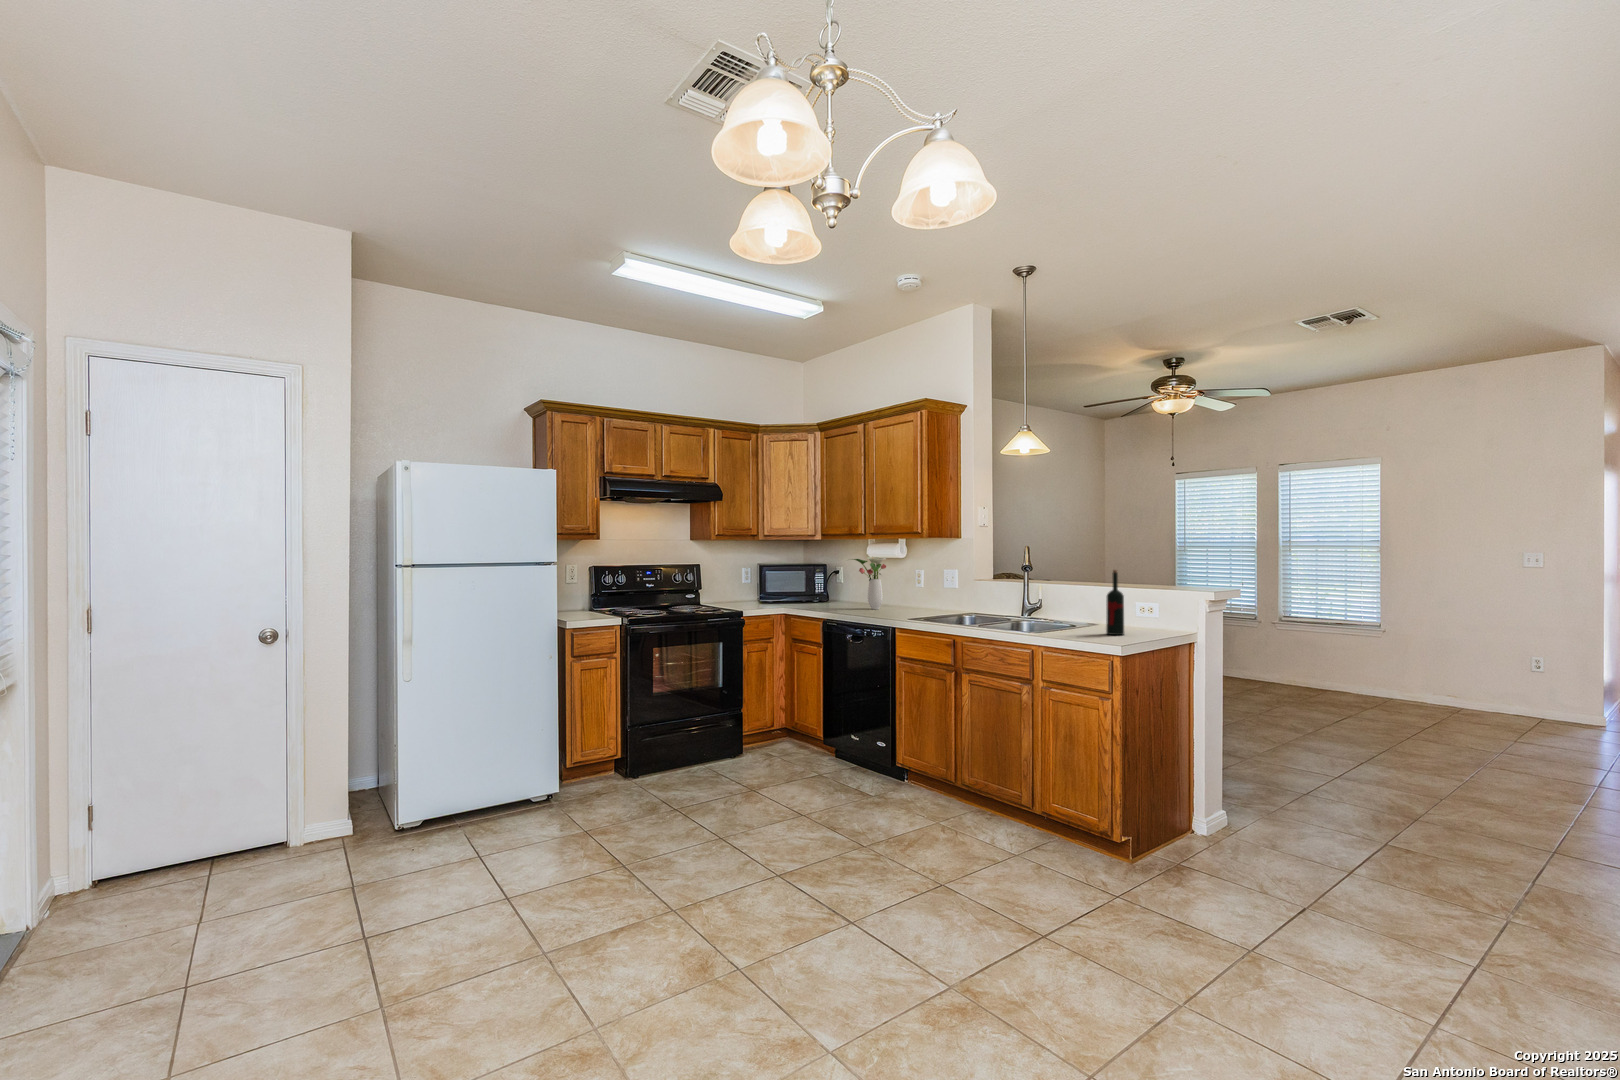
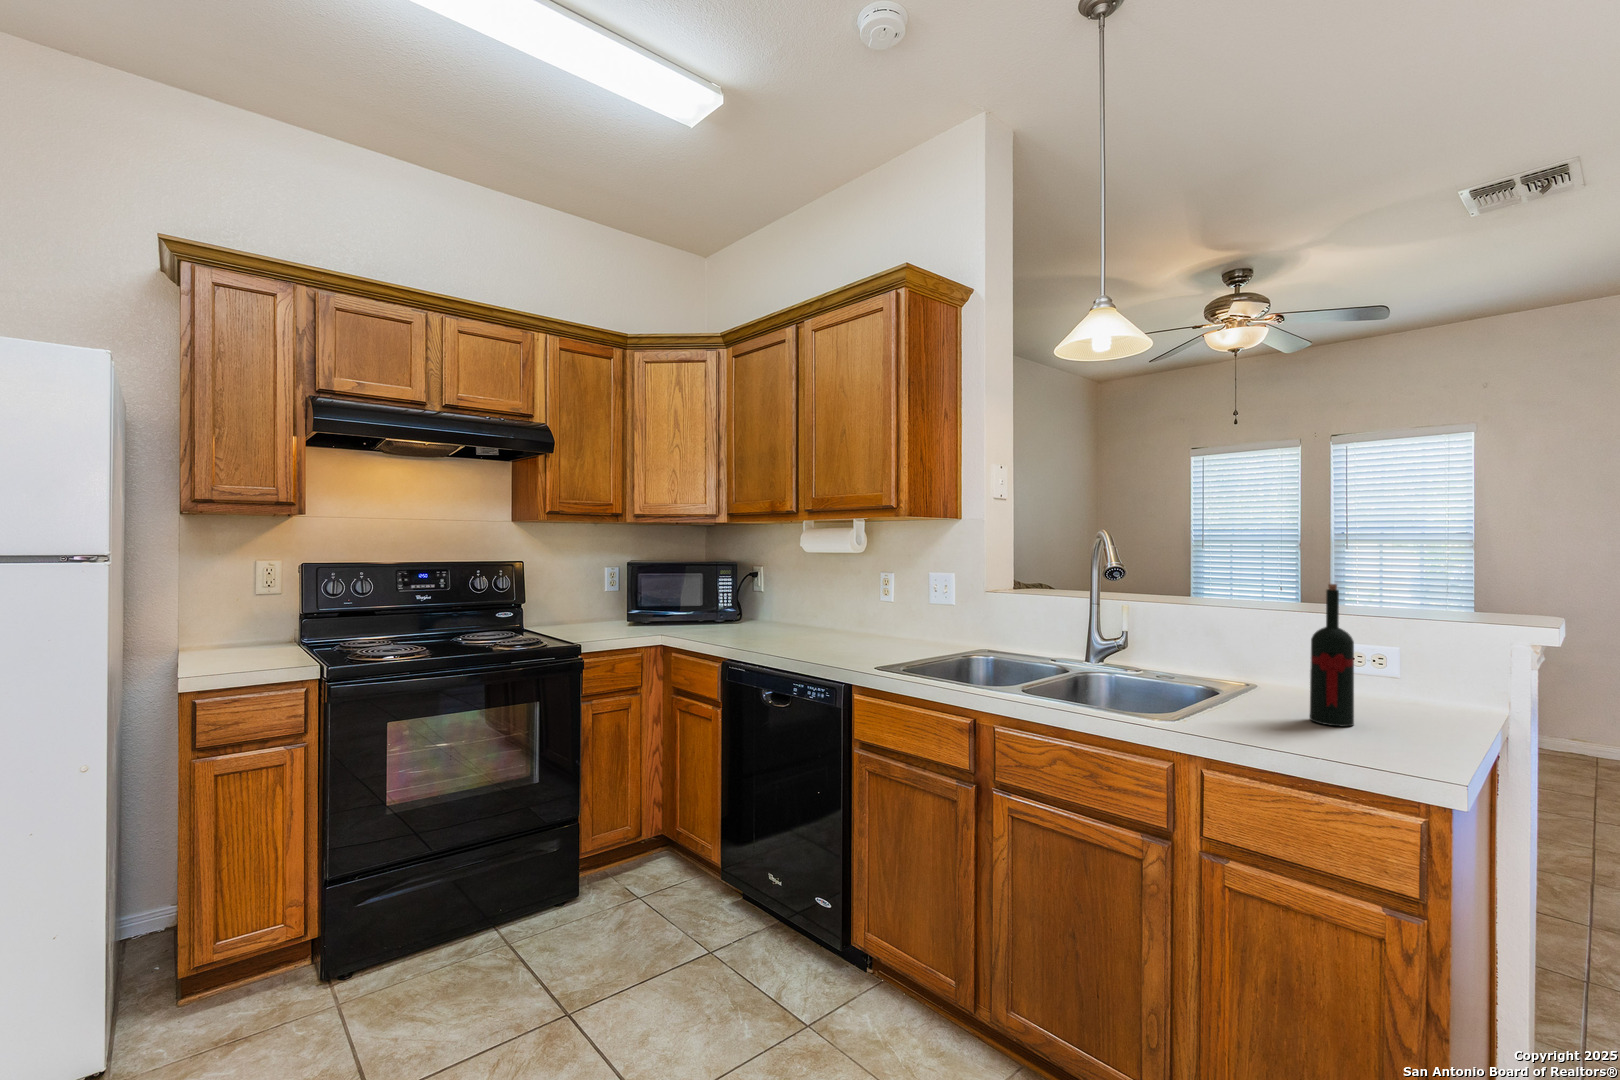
flower arrangement: present [853,557,886,609] -> none [767,550,833,638]

